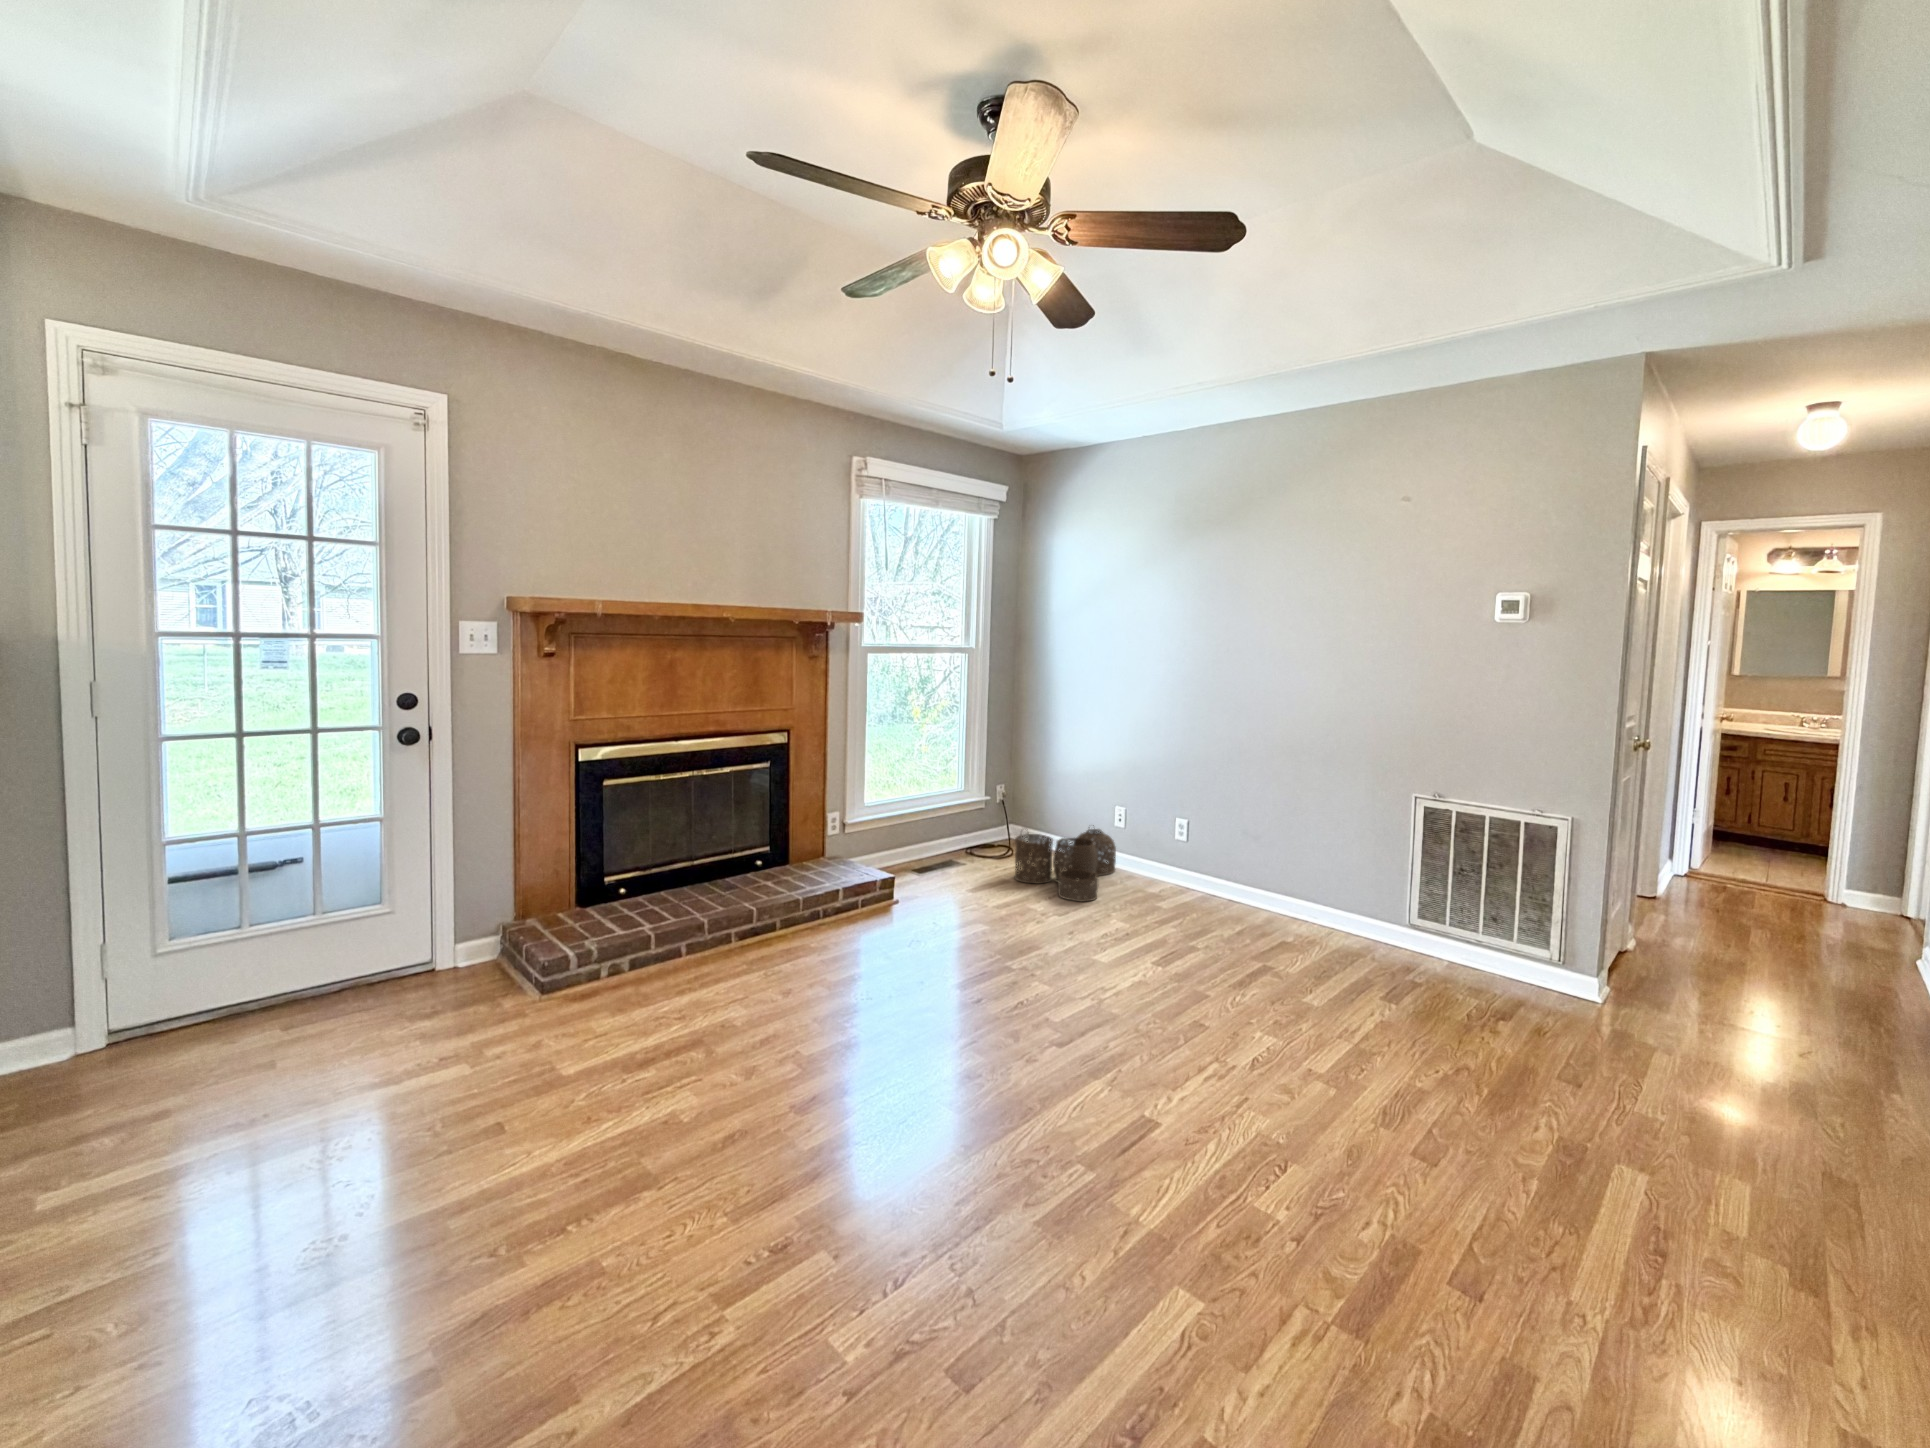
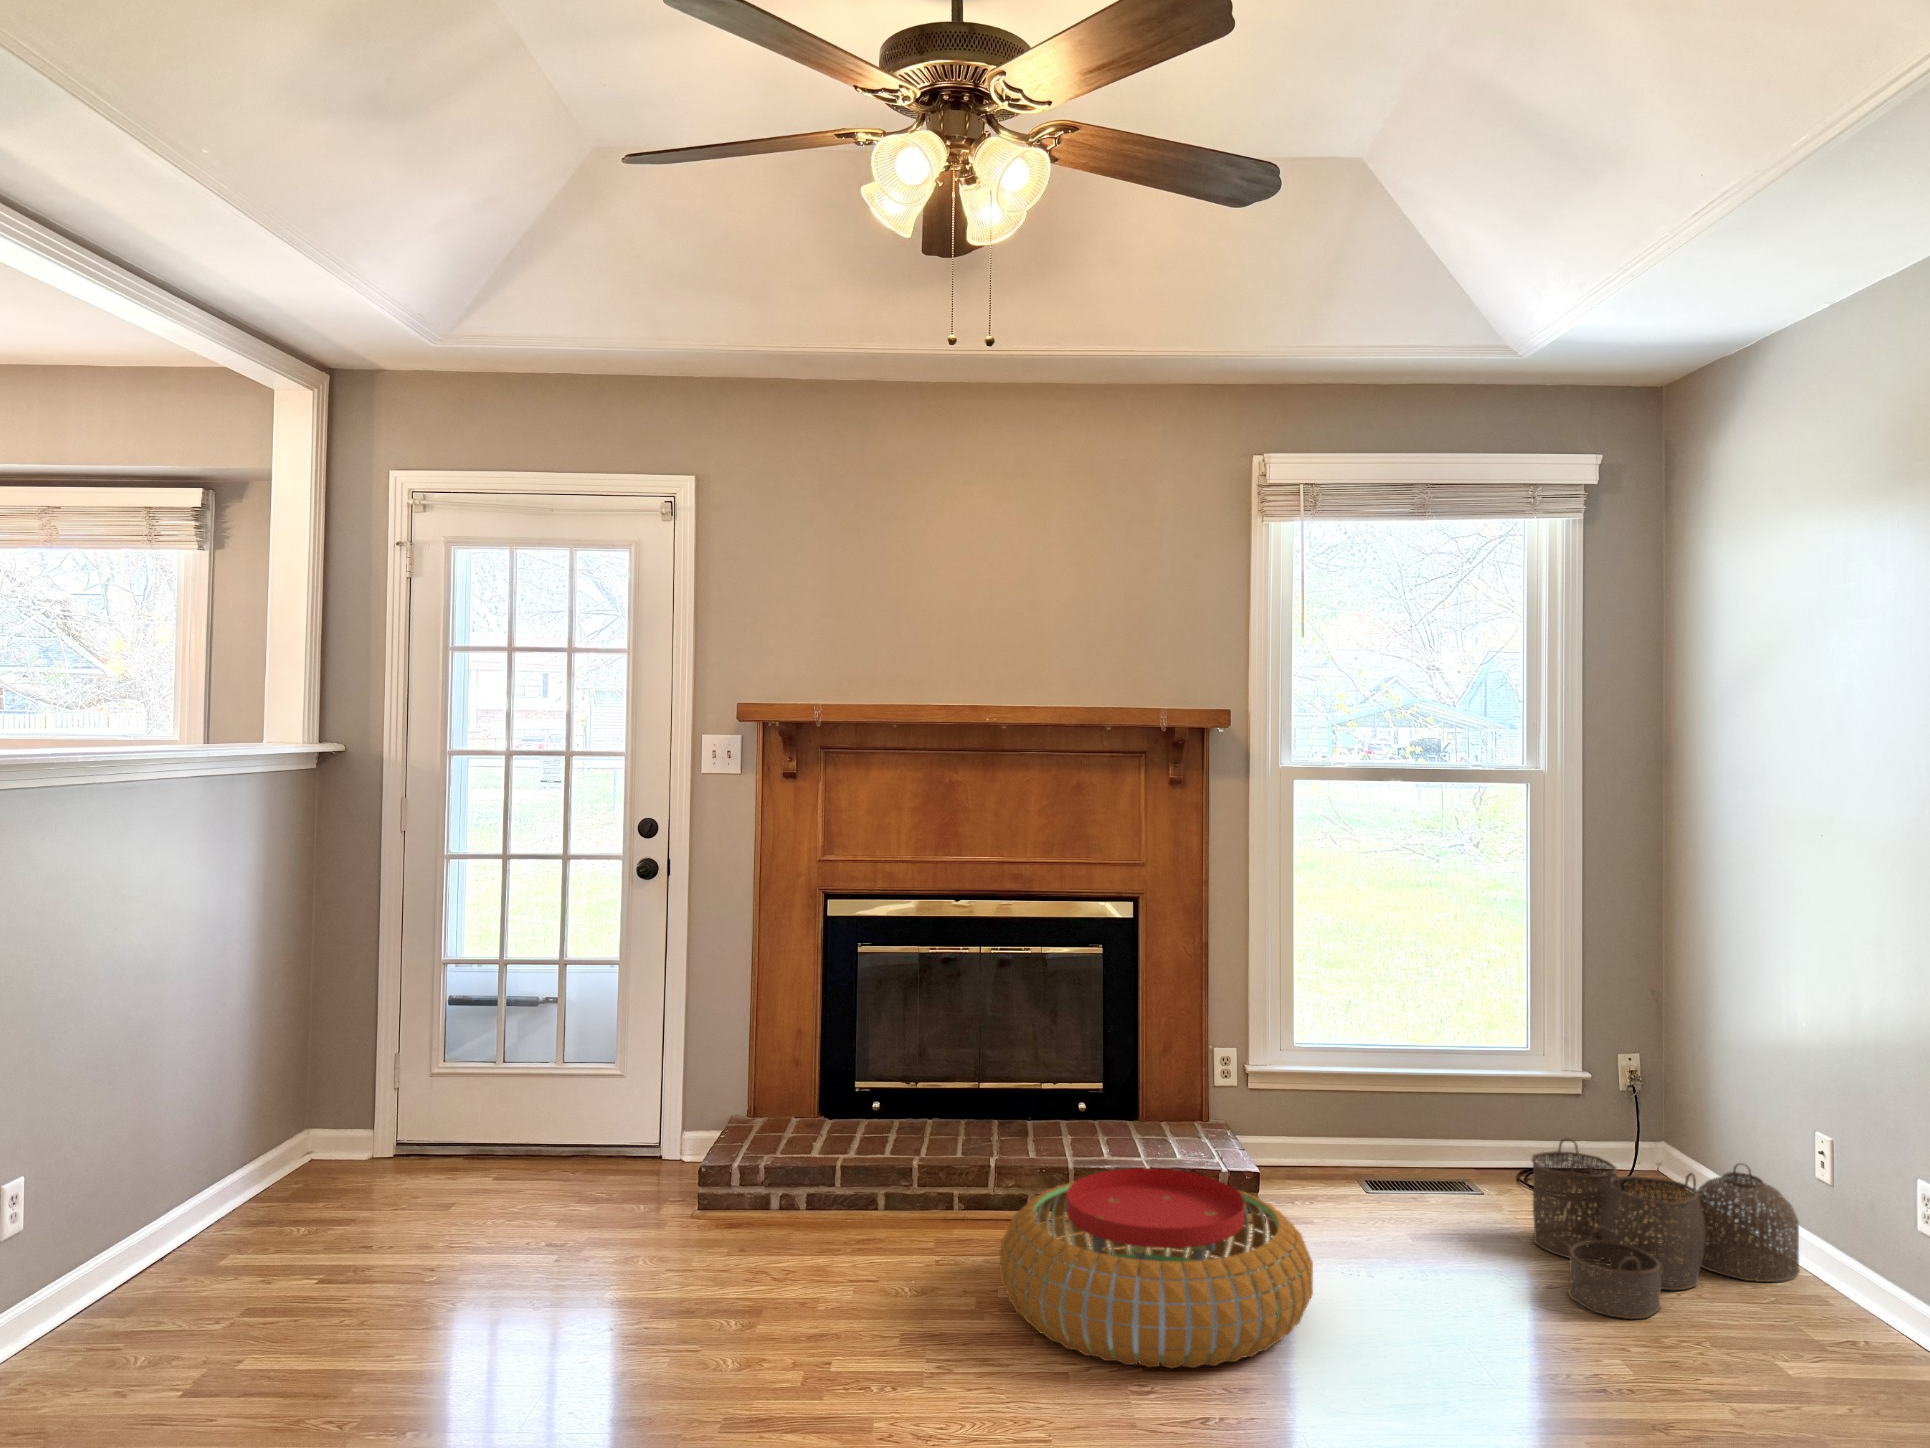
pouf: none [829,879,1010,987] -> present [999,1168,1313,1368]

